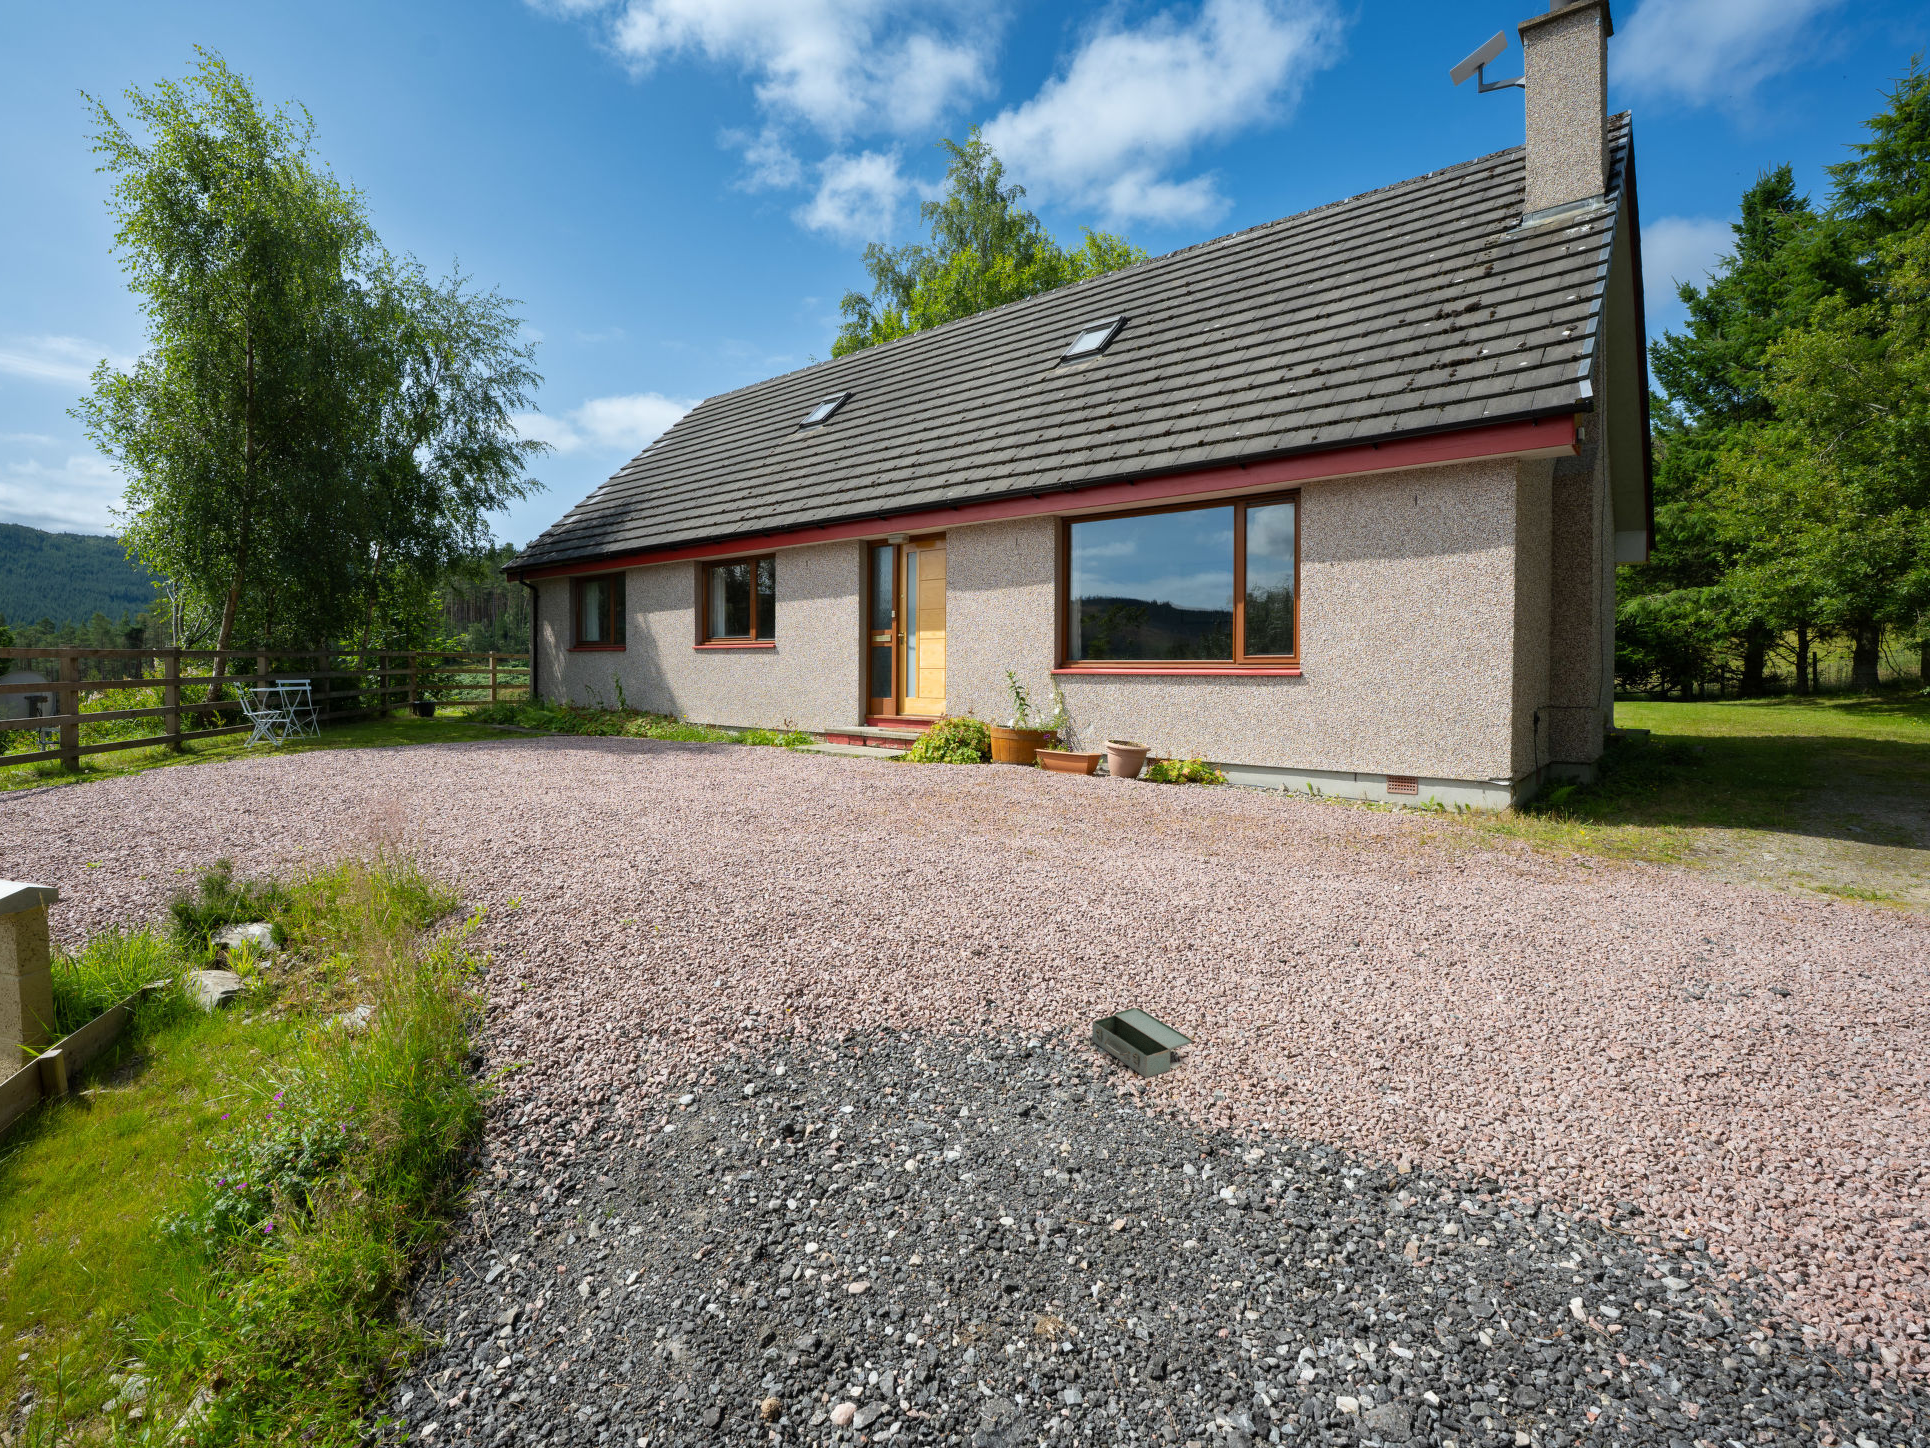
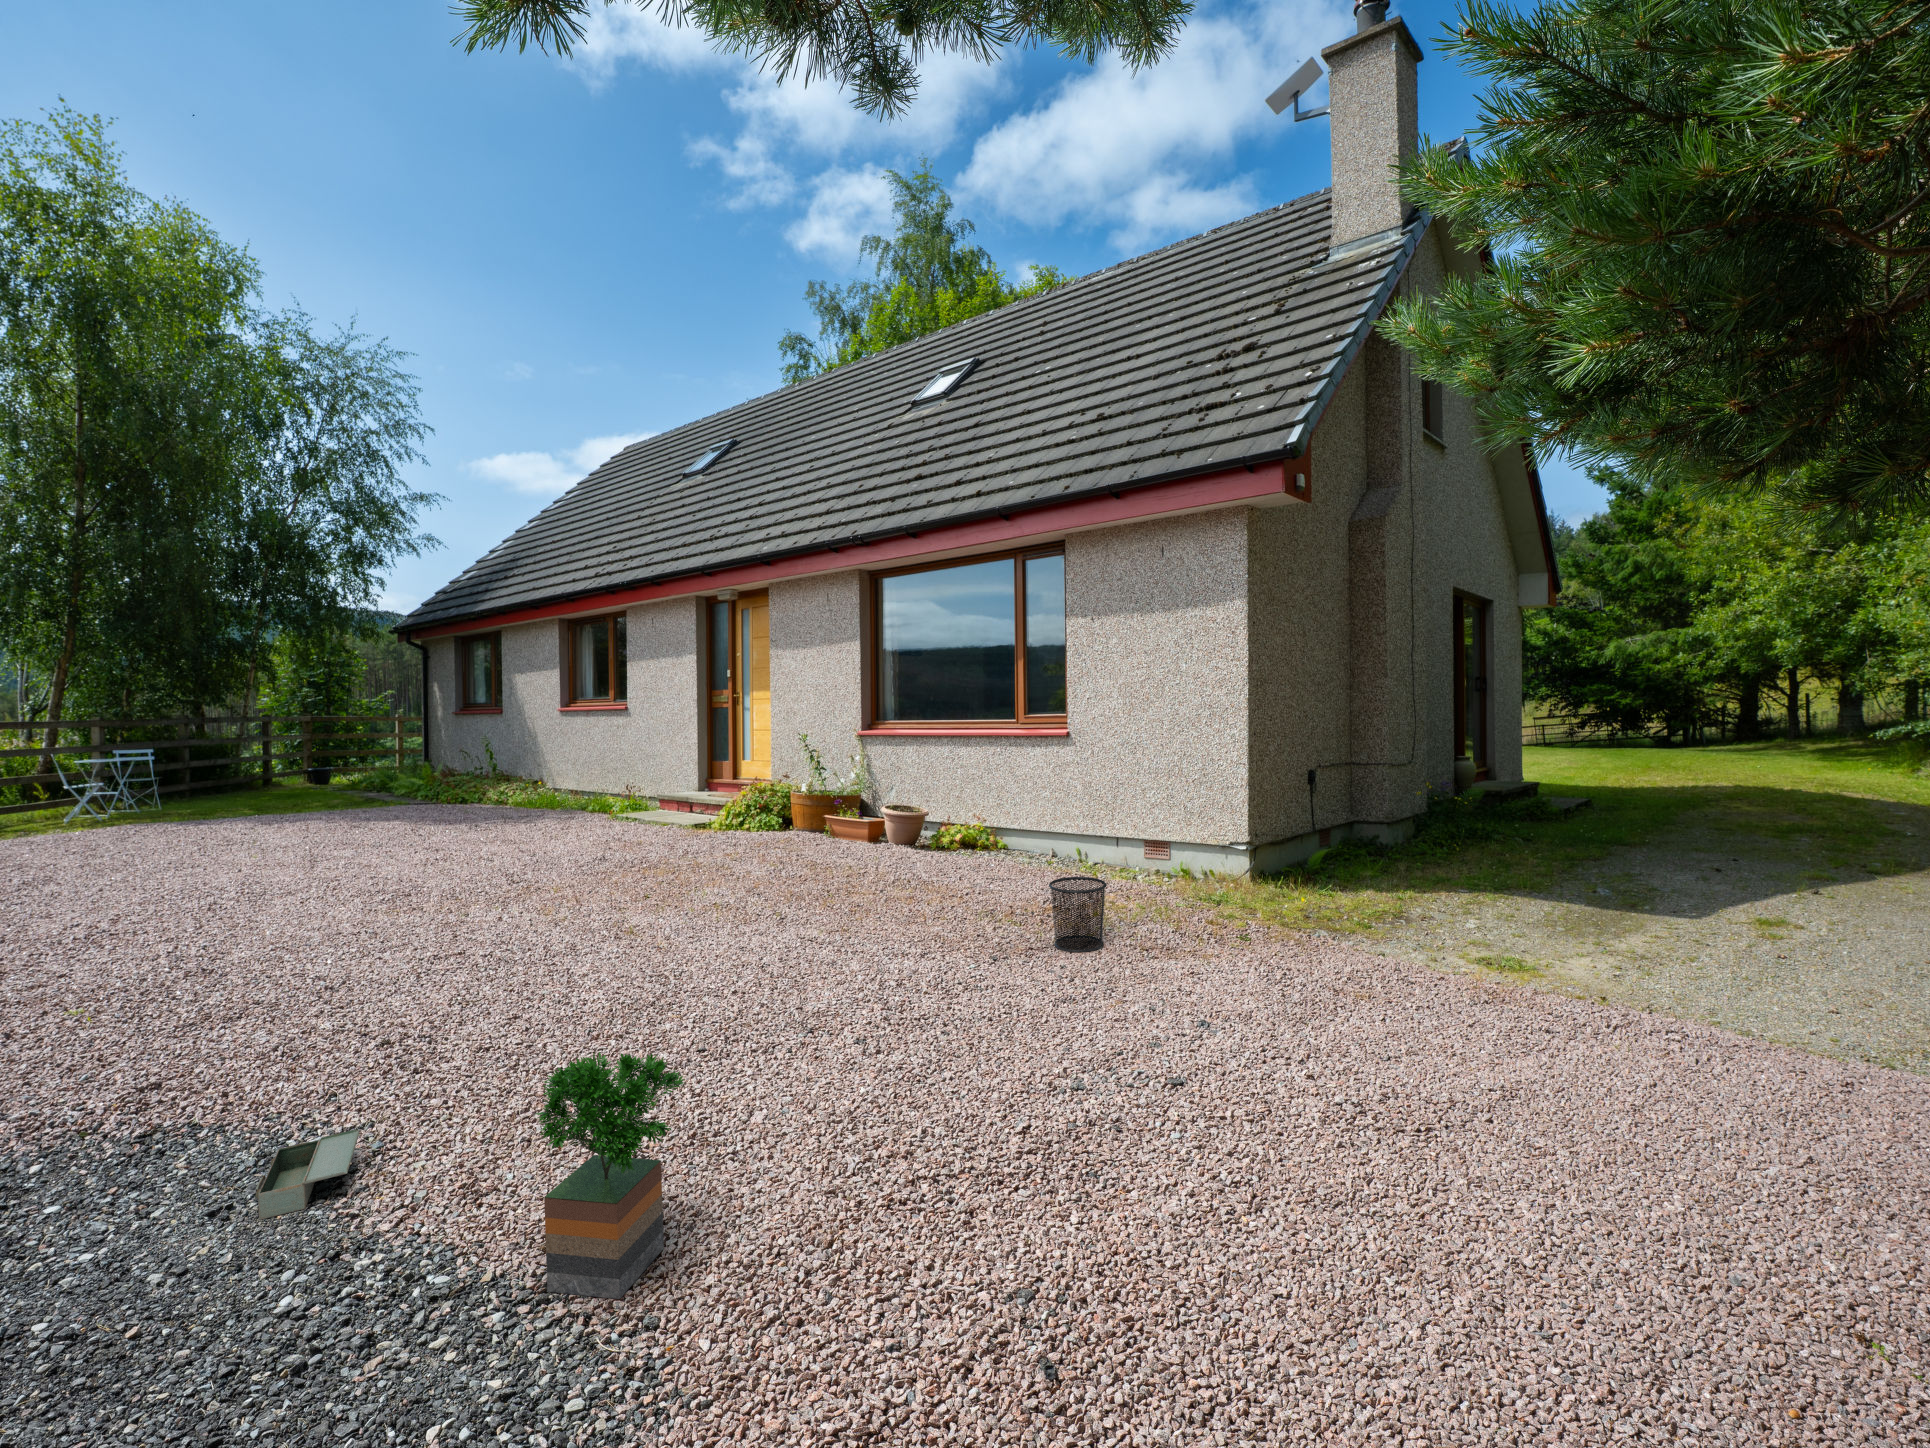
trash can: none [1428,807,1491,875] -> present [1049,877,1107,952]
potted tree: none [1470,945,1636,1150] -> present [536,1052,684,1299]

